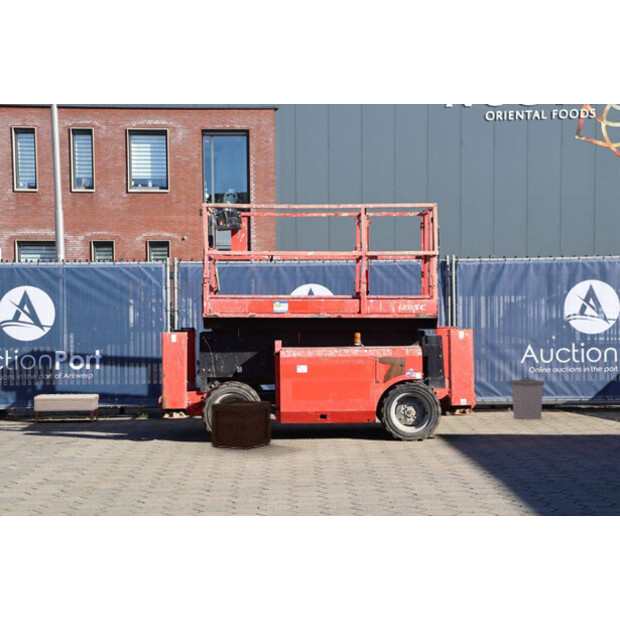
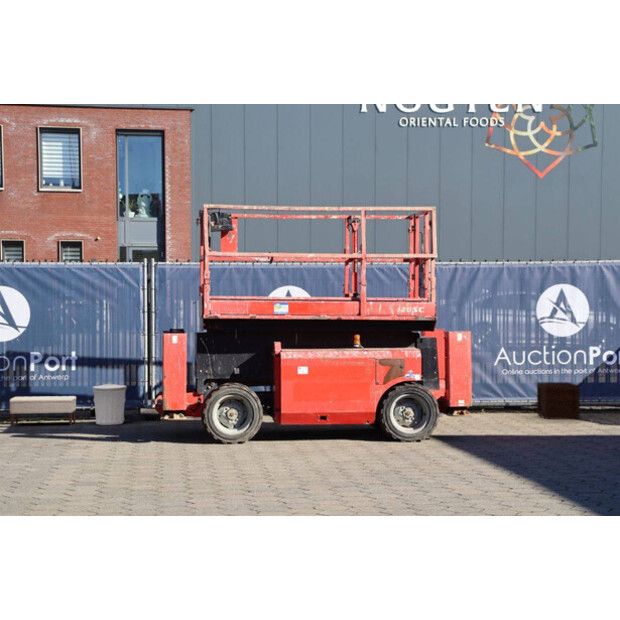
trash can: present [510,378,544,420] -> present [92,383,127,425]
wooden crate: present [211,400,271,449] -> present [537,382,580,419]

